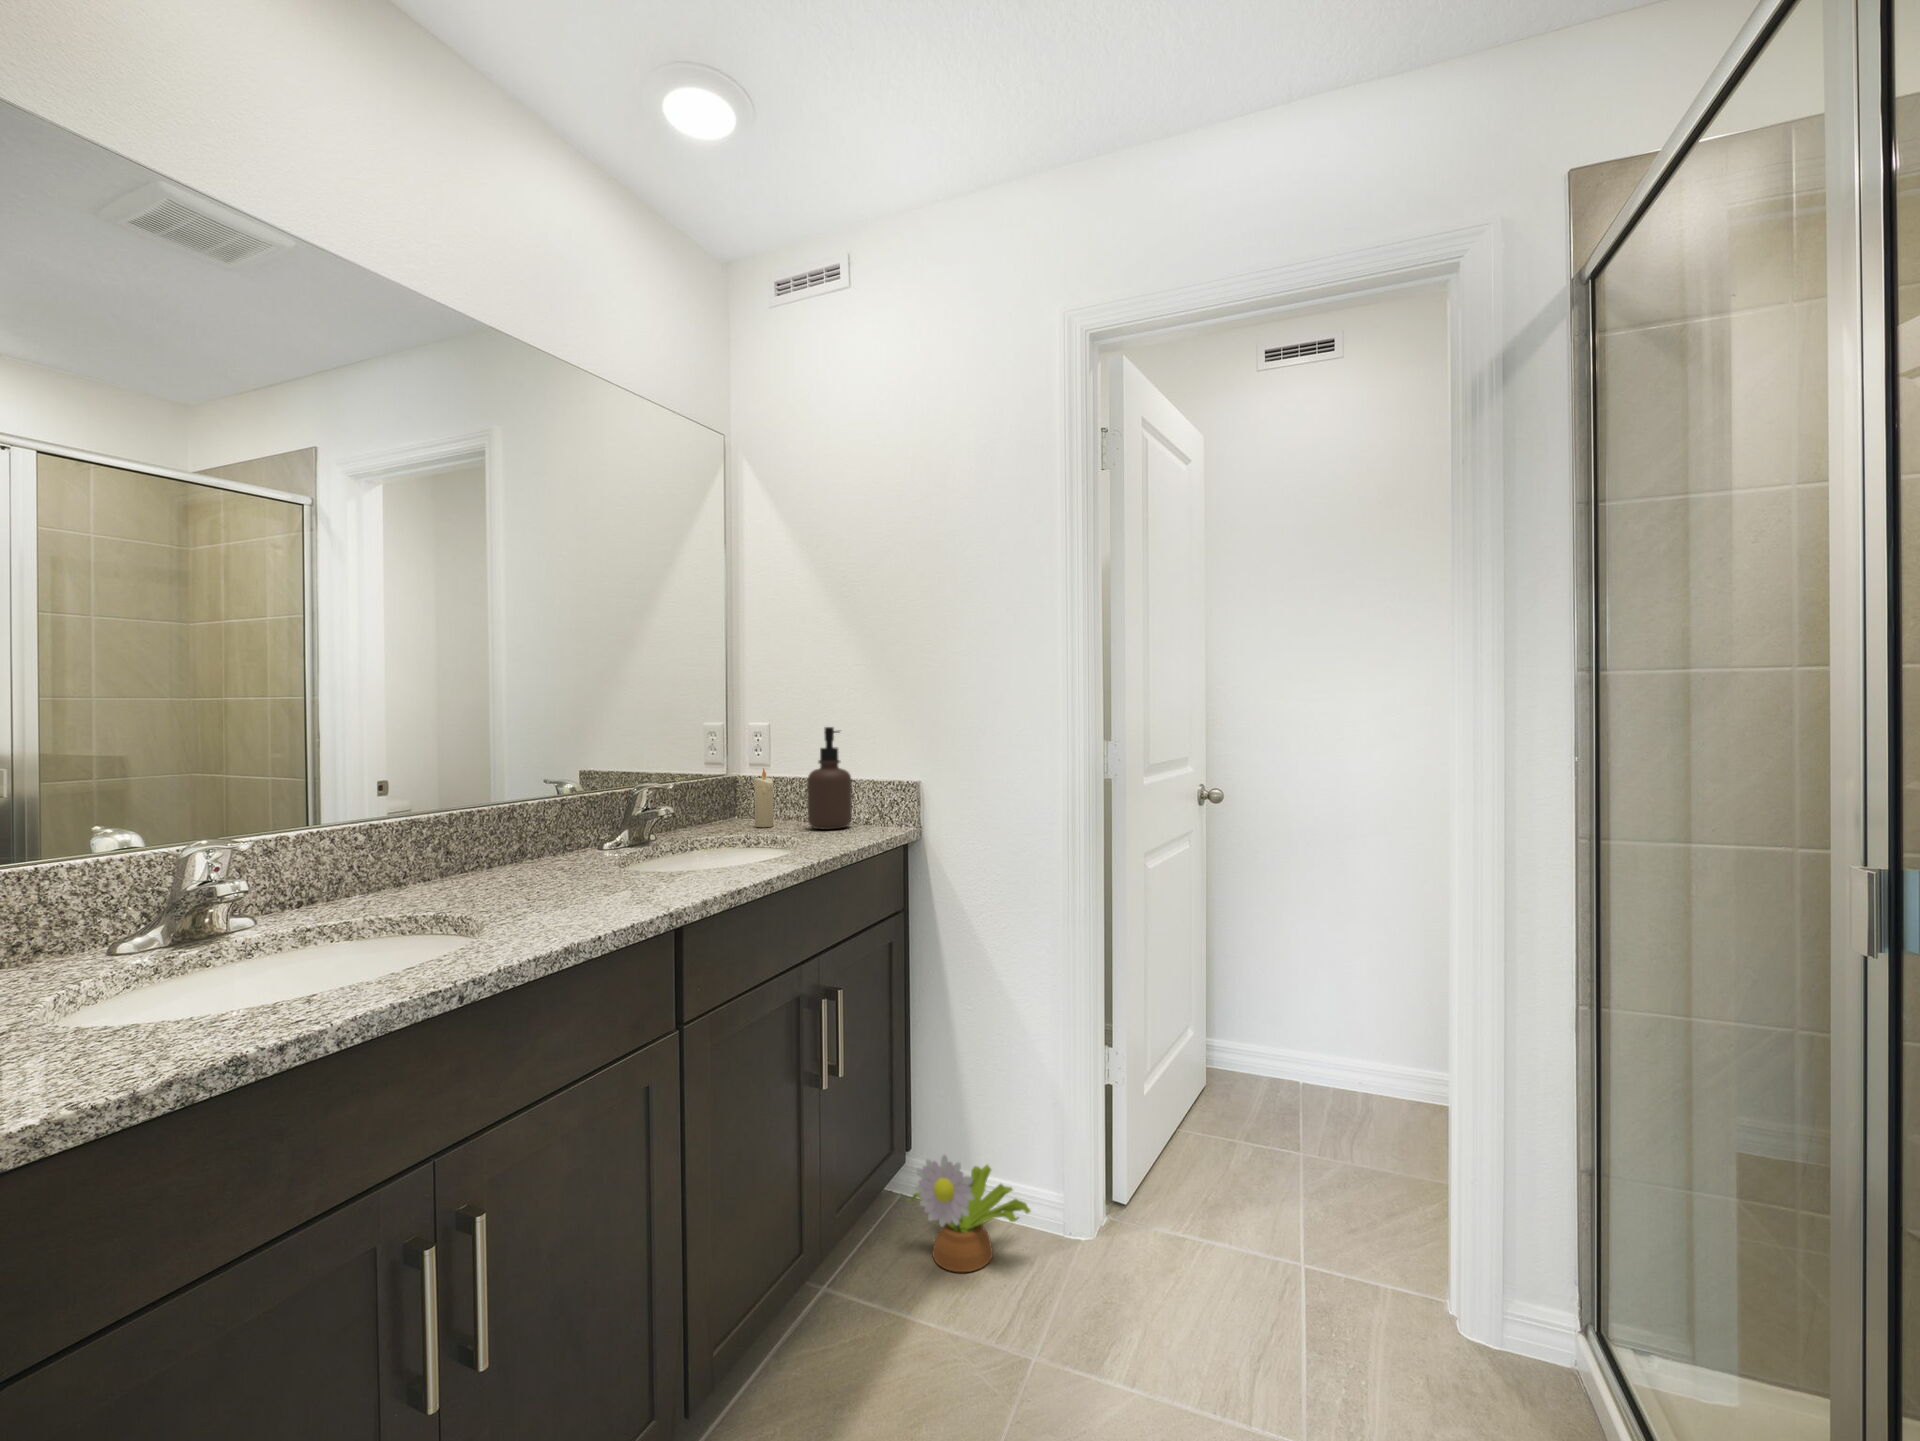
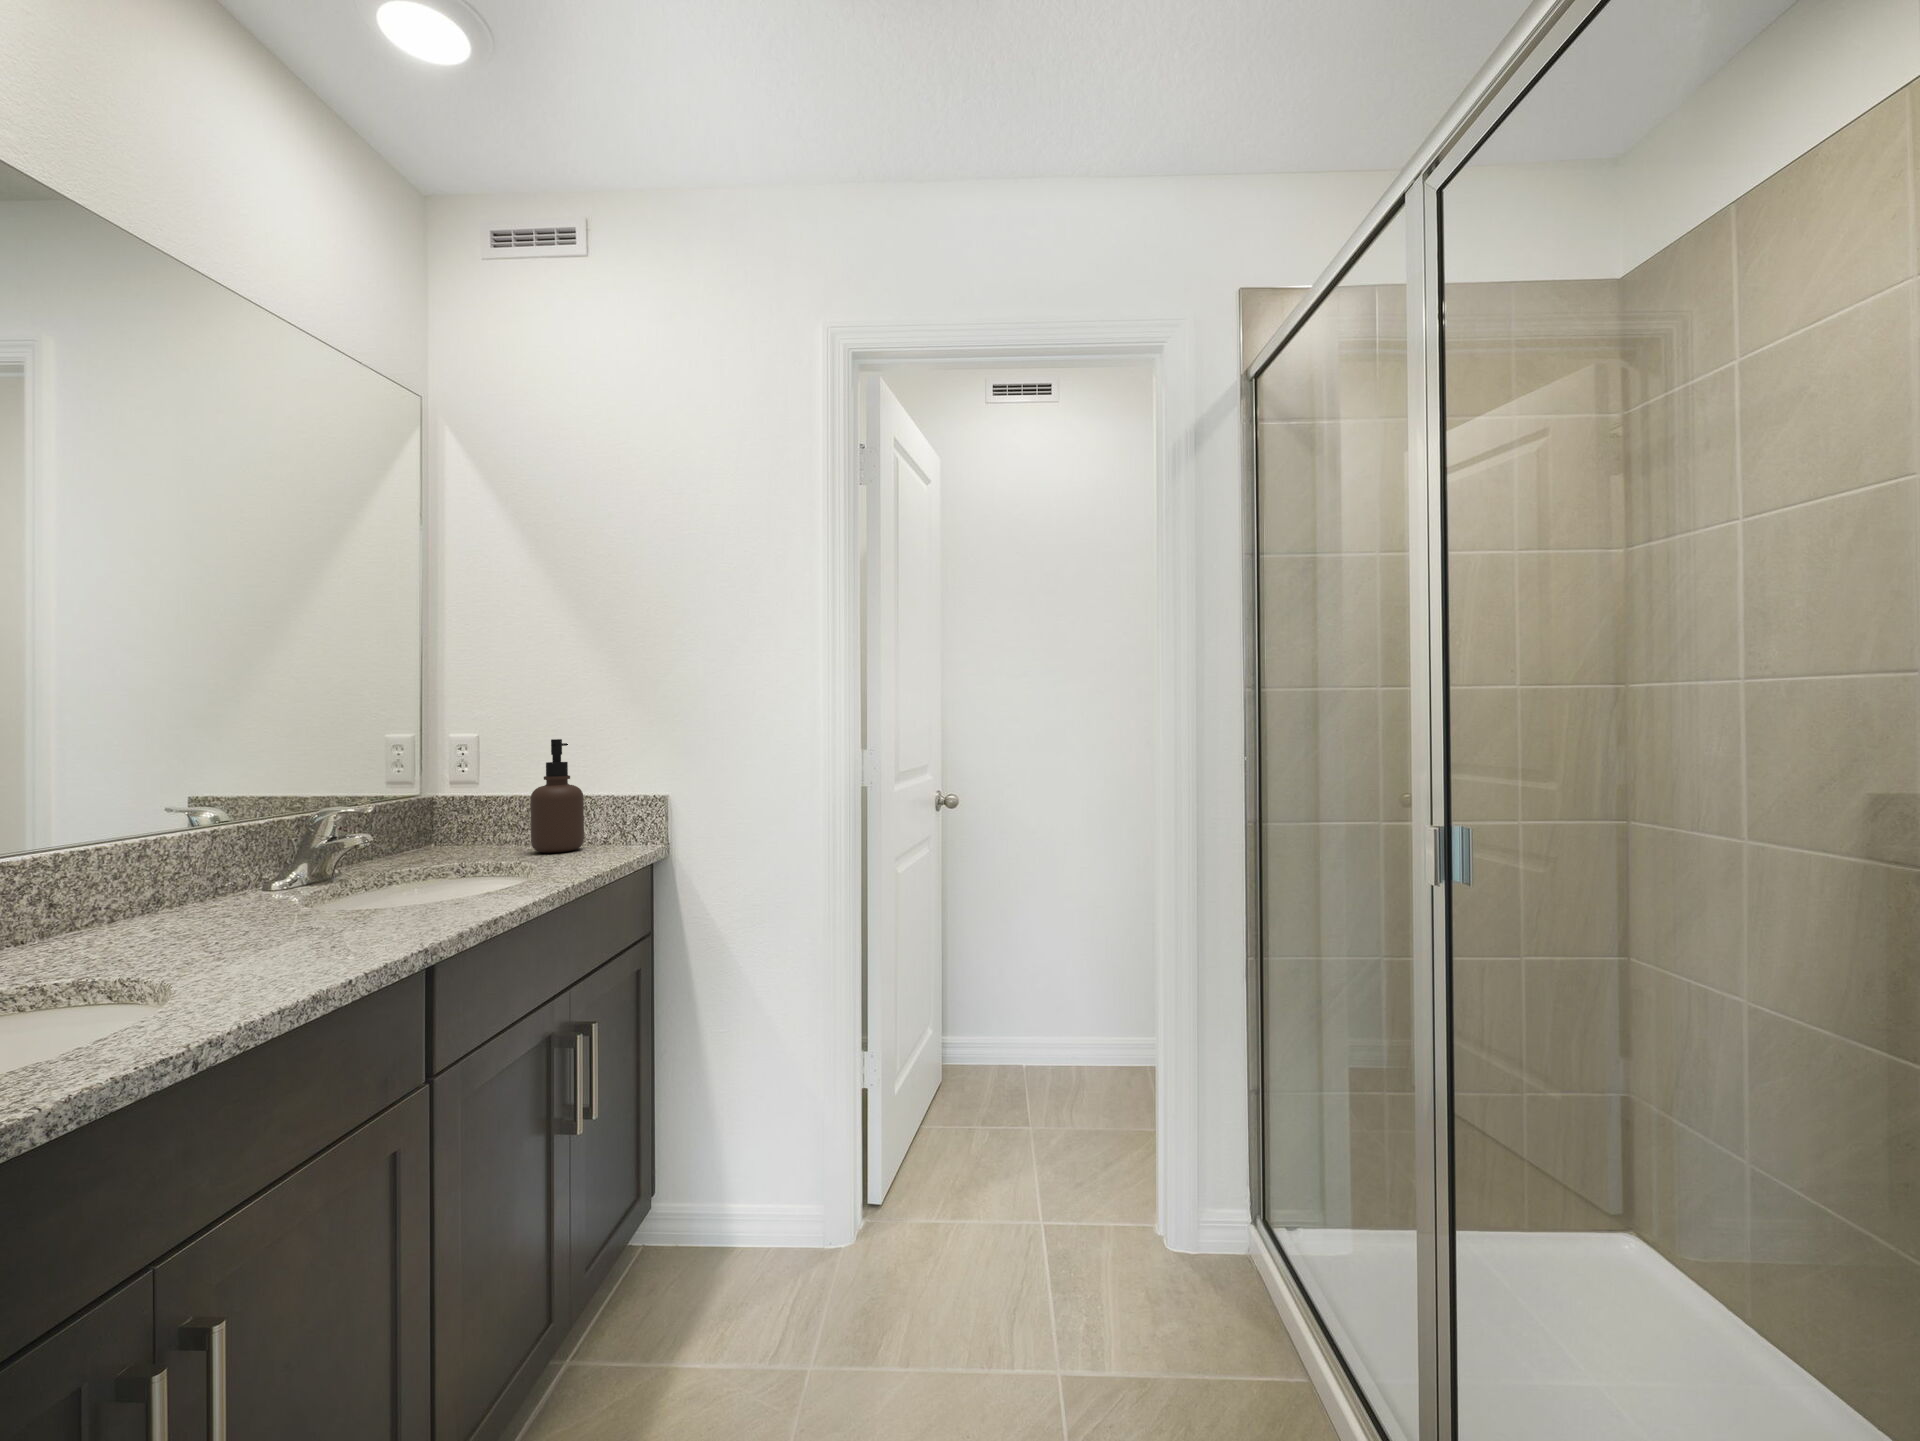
candle: present [754,768,773,827] -> none [459,787,484,855]
decorative plant: present [906,1155,1030,1272] -> none [659,1184,798,1307]

